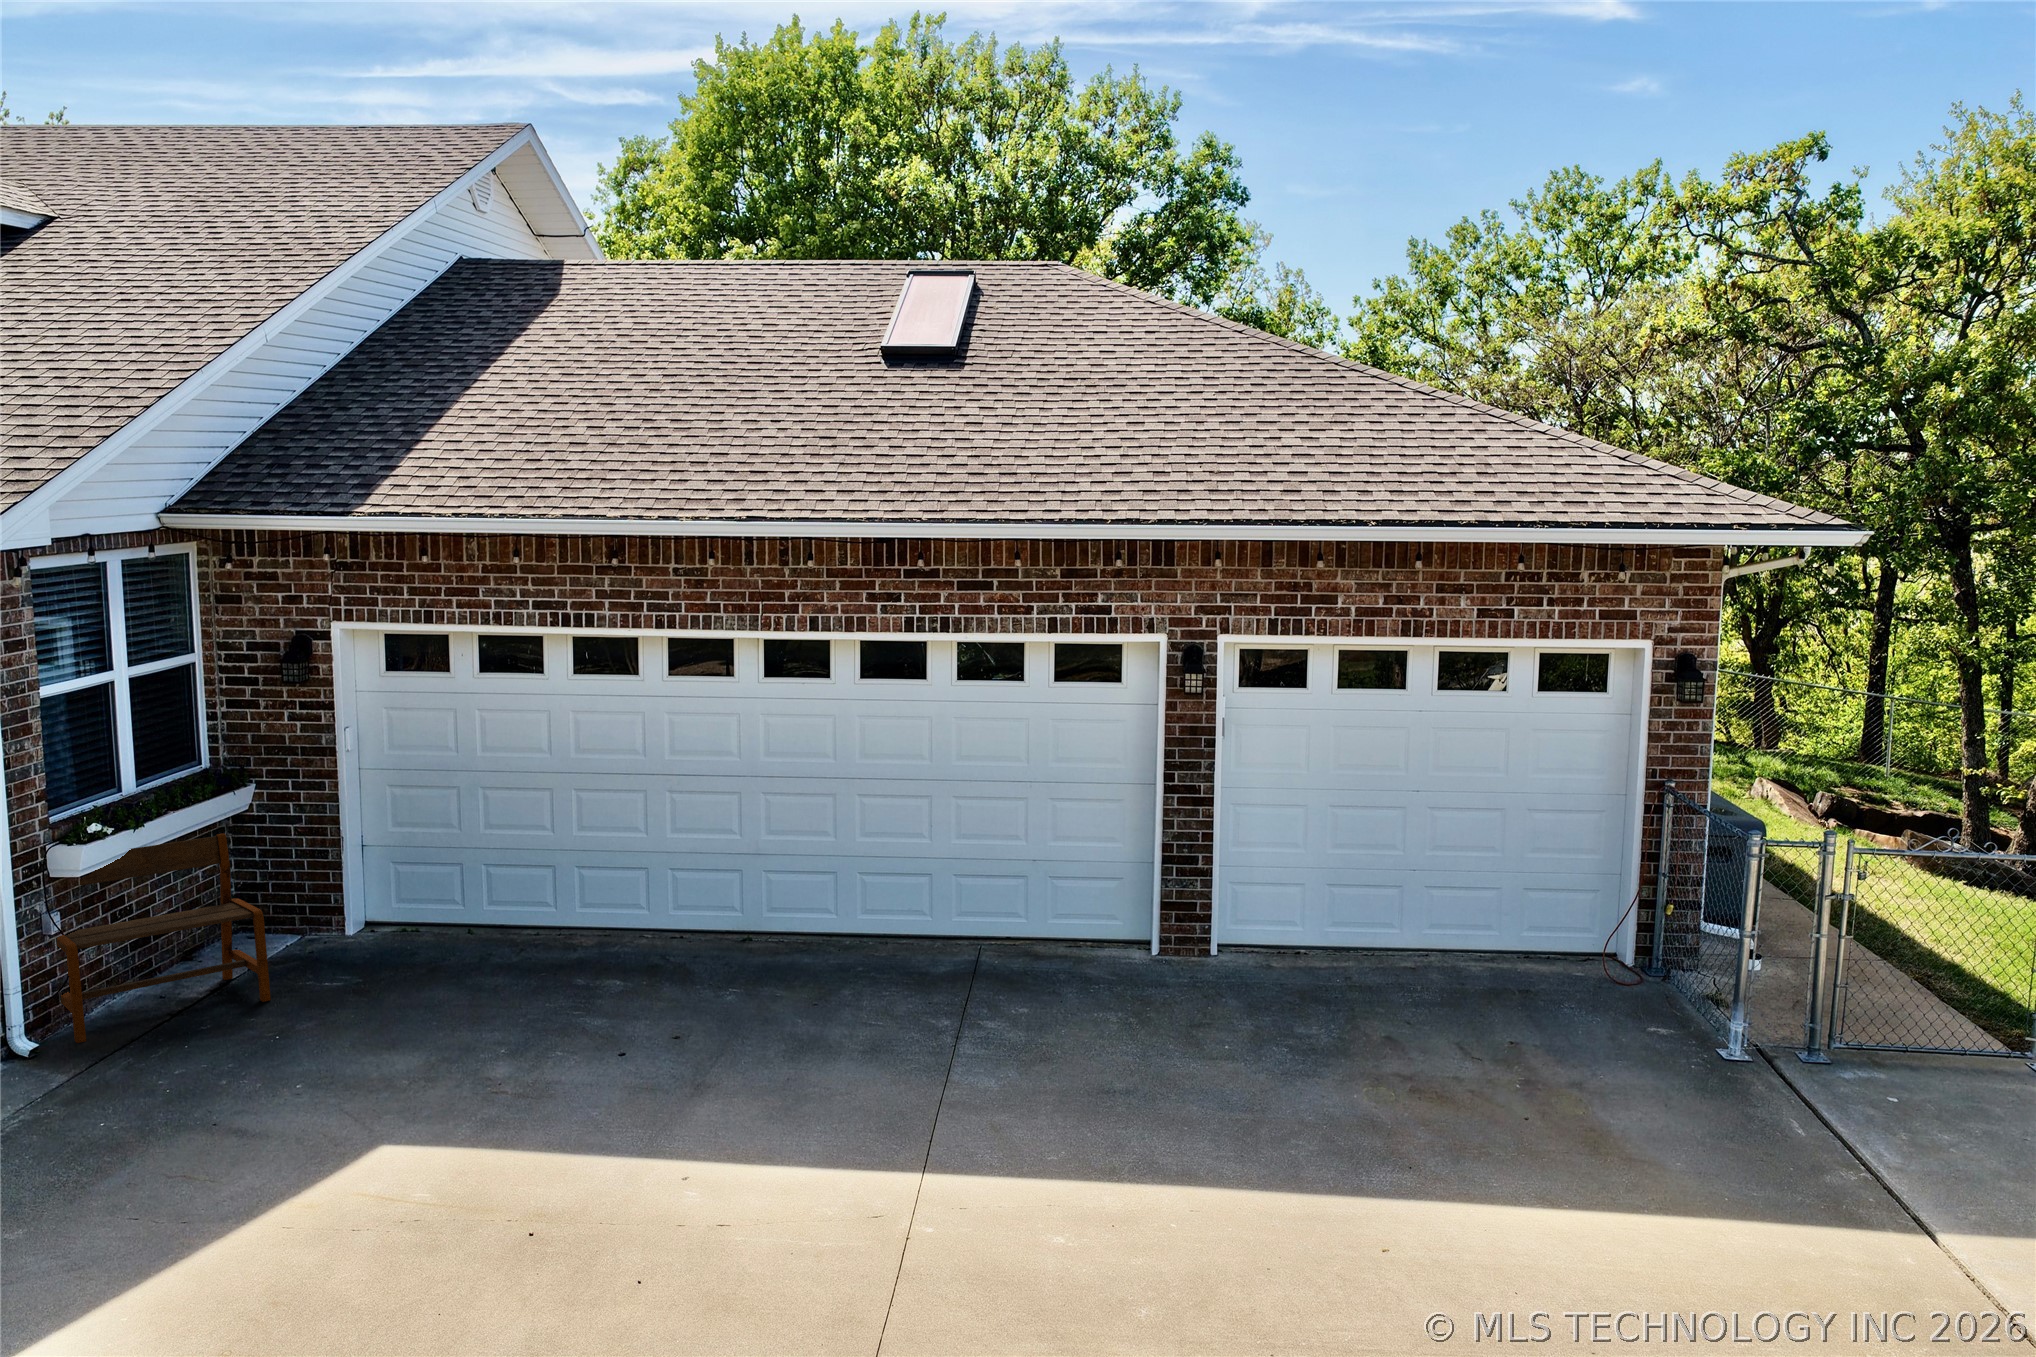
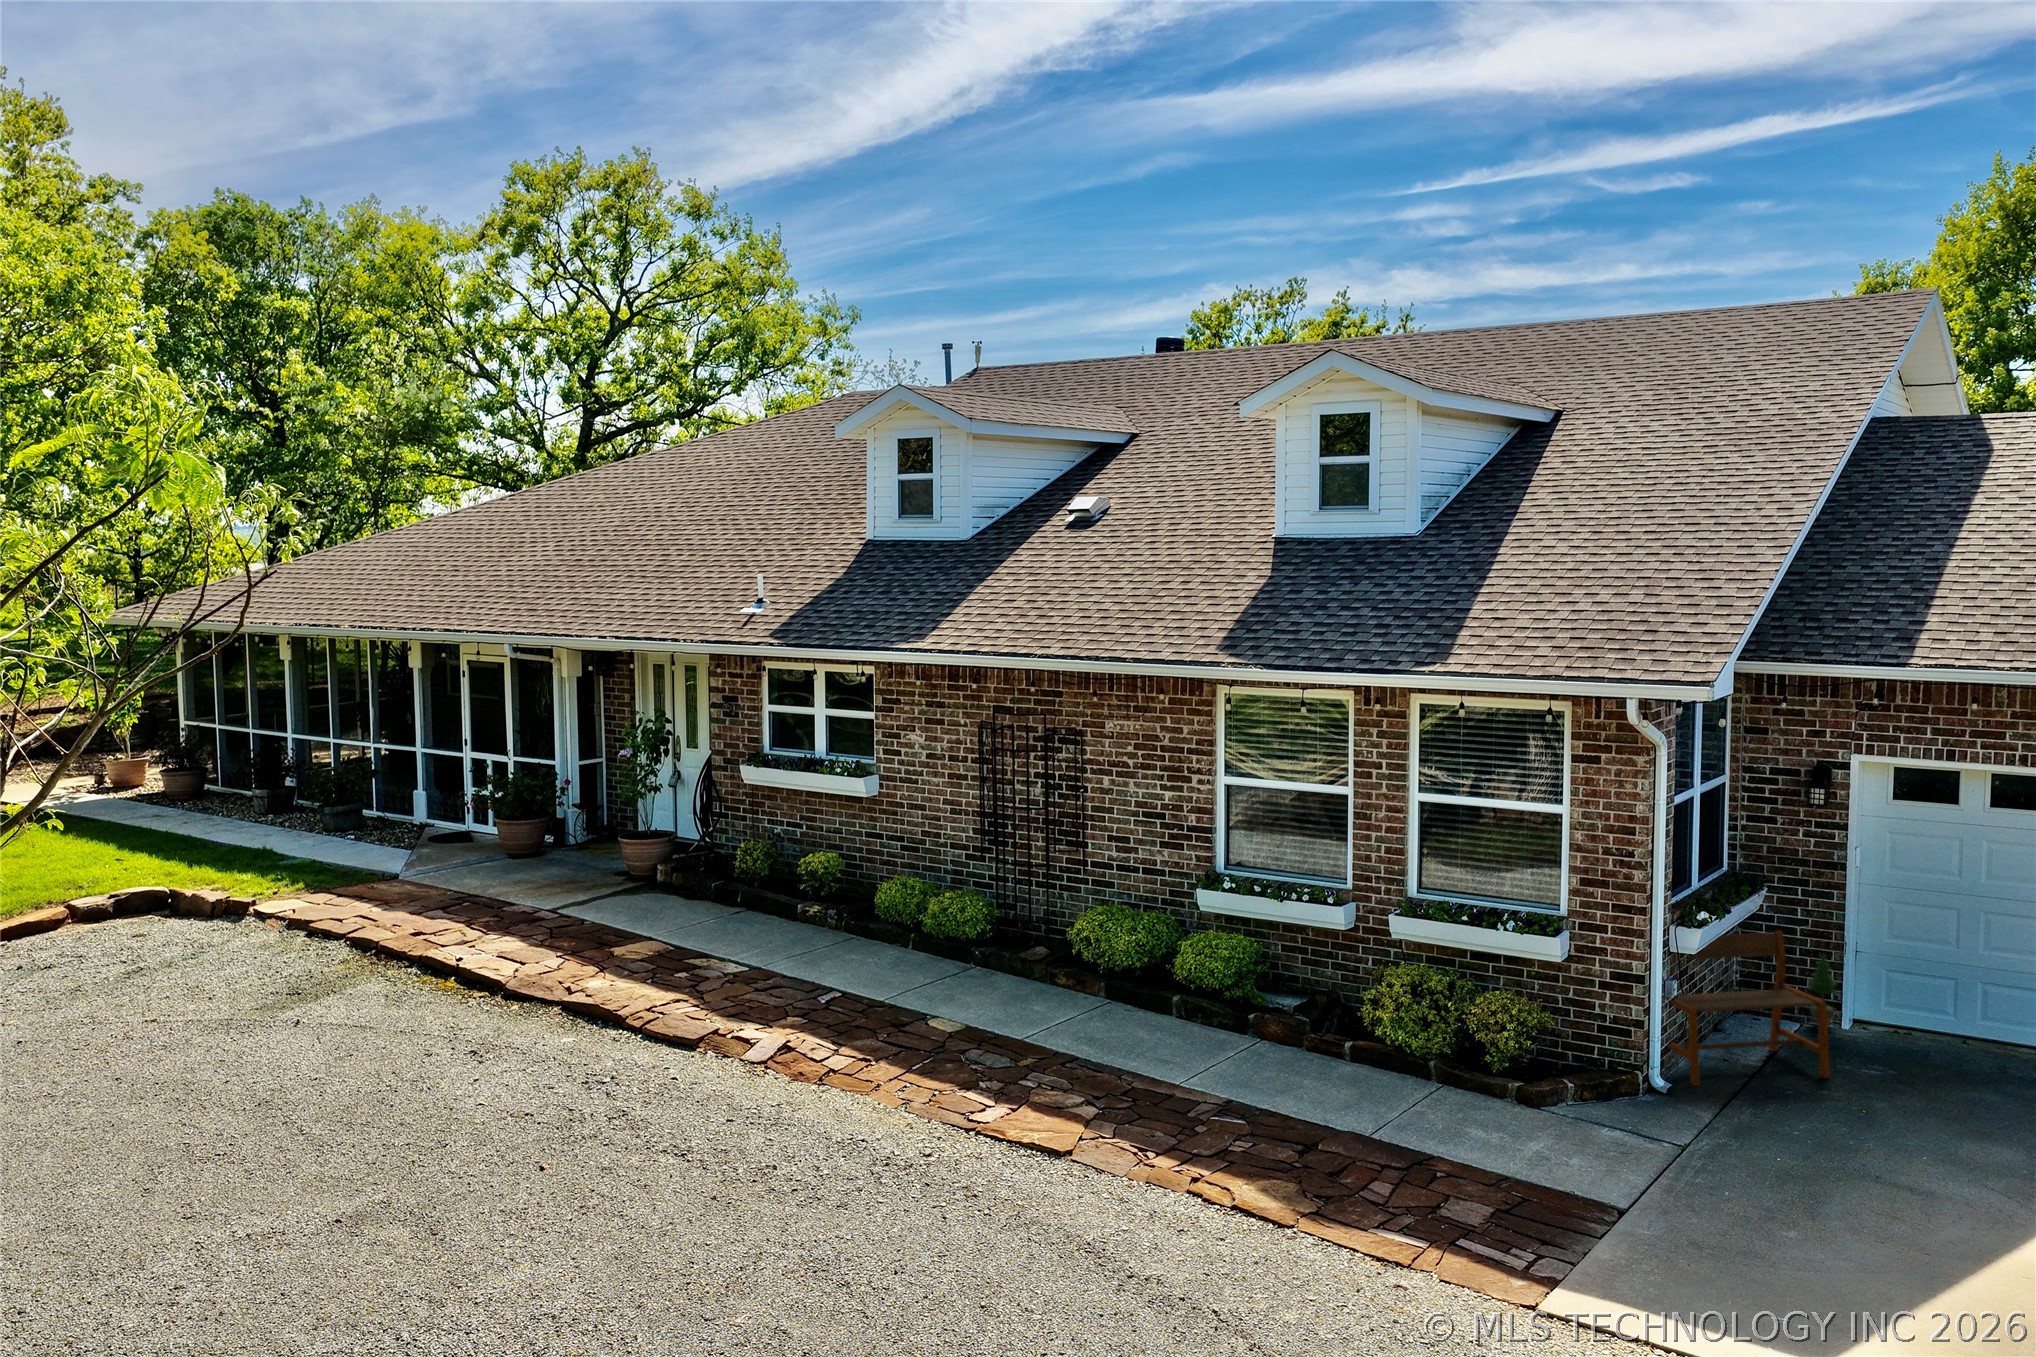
potted tree: none [294,853,329,939] -> present [1808,953,1836,1022]

